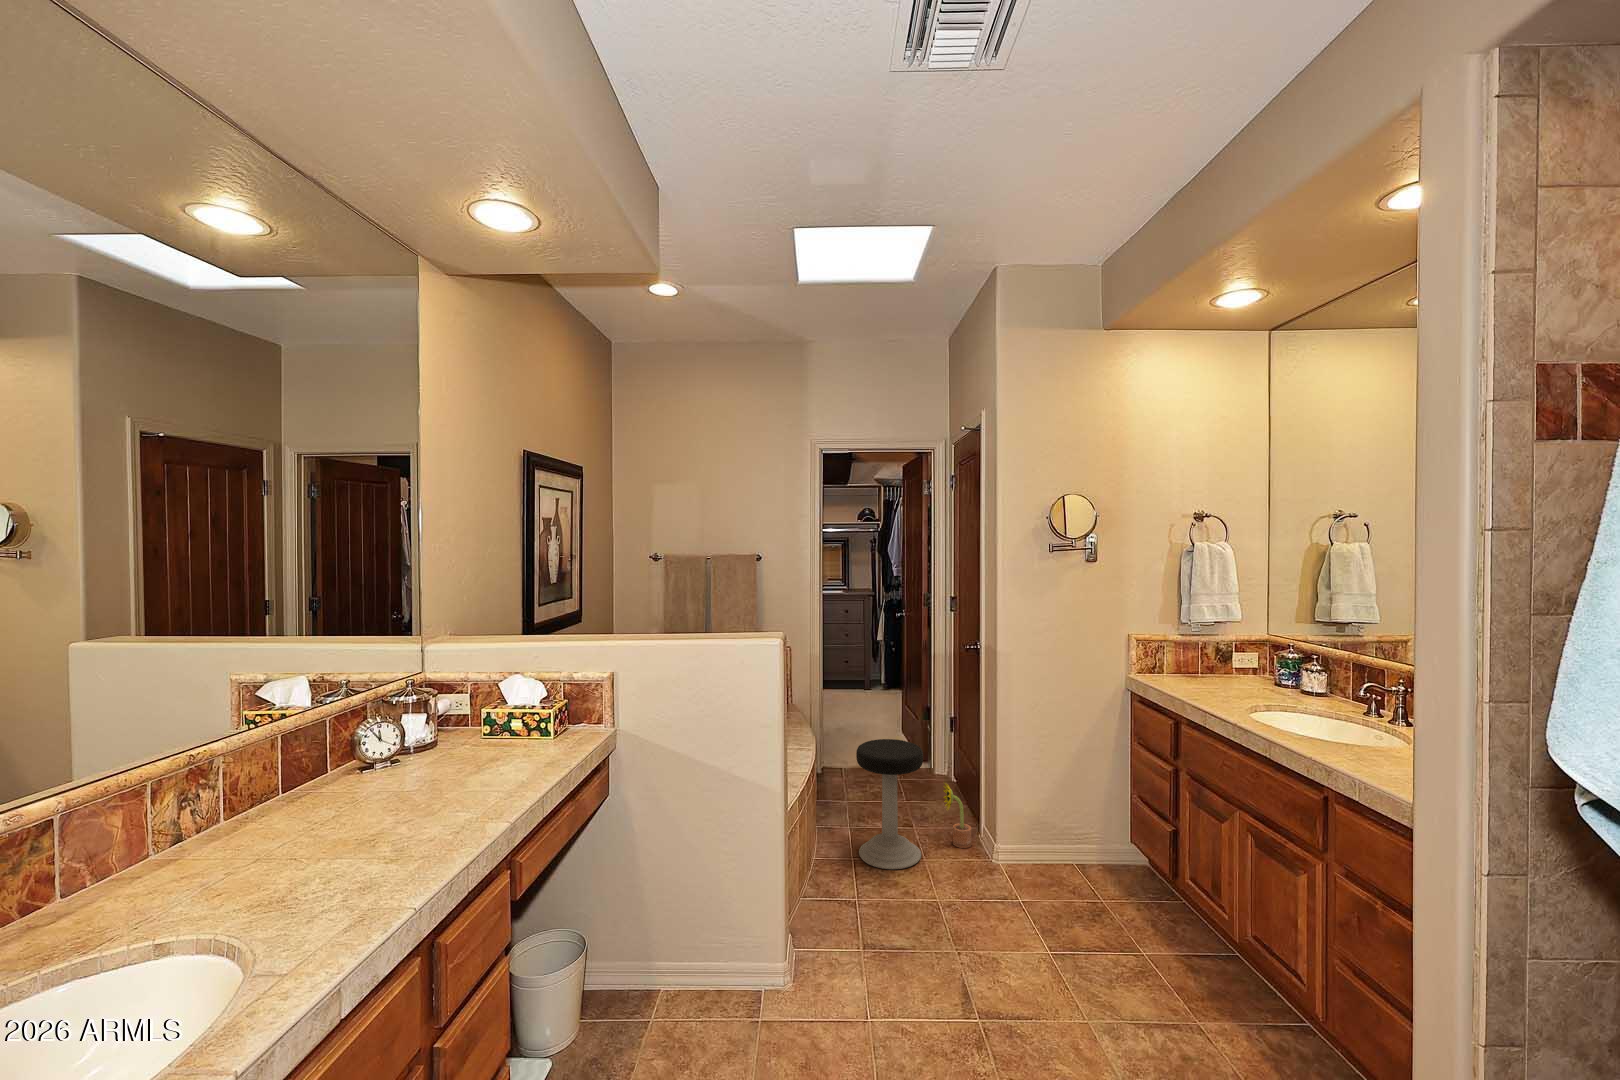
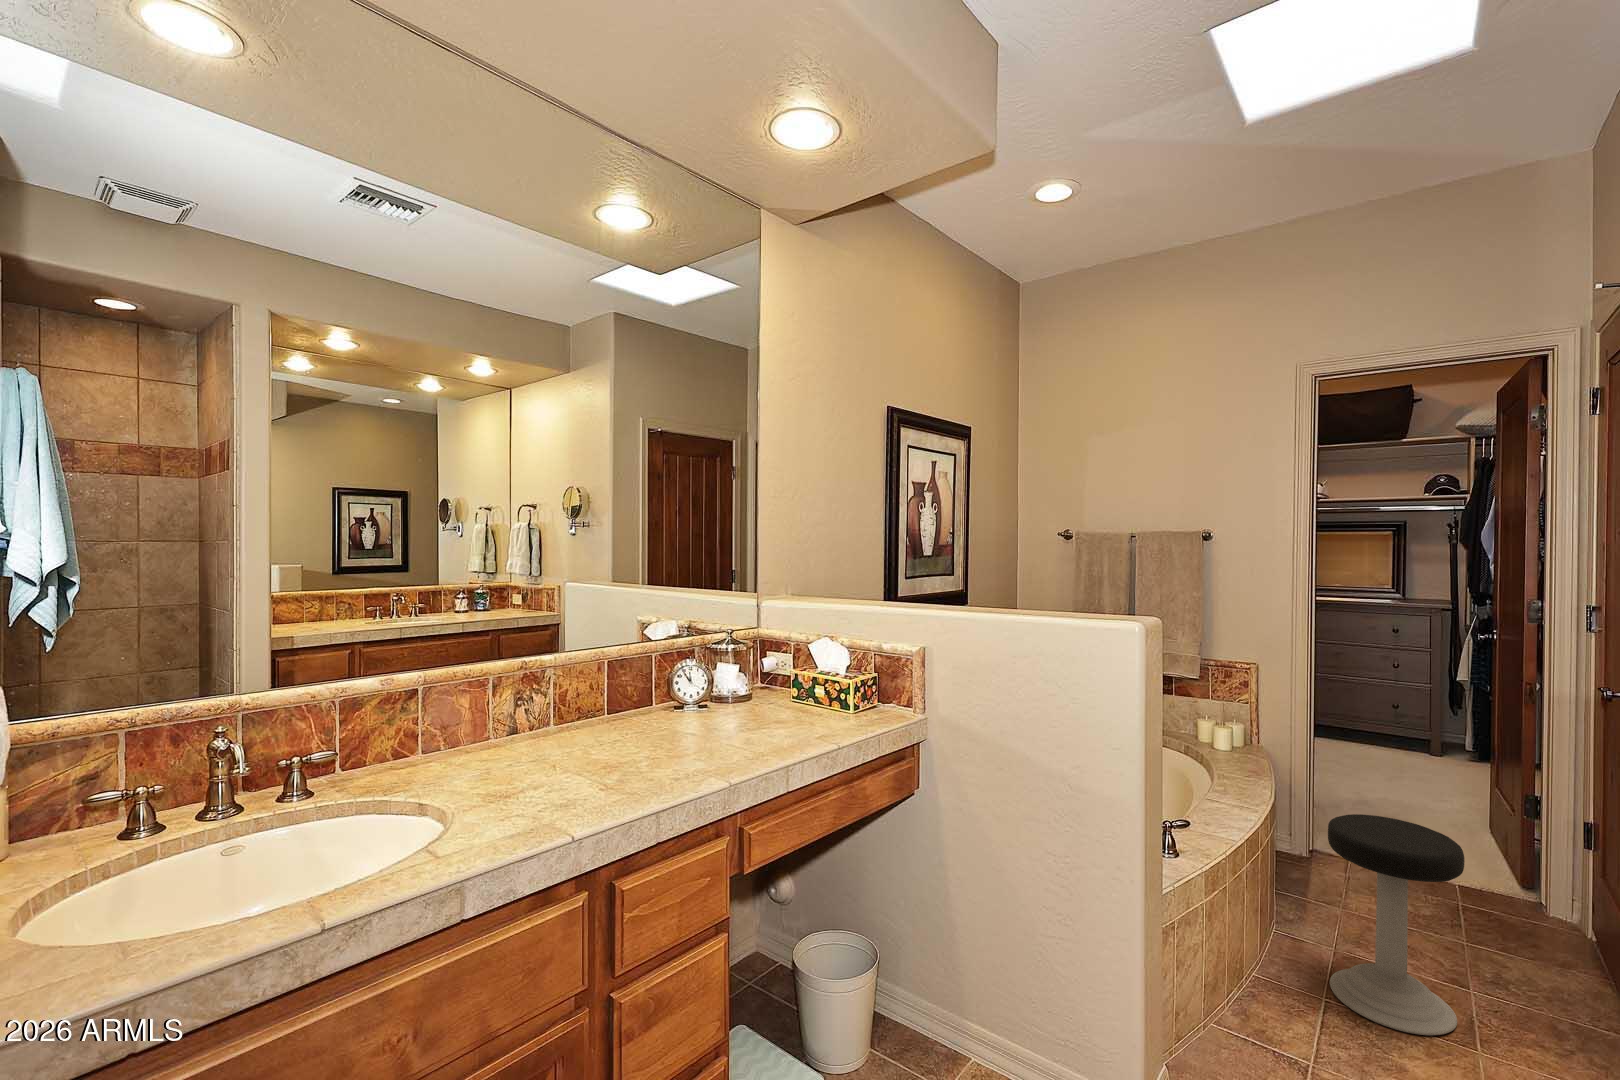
decorative plant: present [943,784,971,848] -> none [1518,917,1585,1049]

